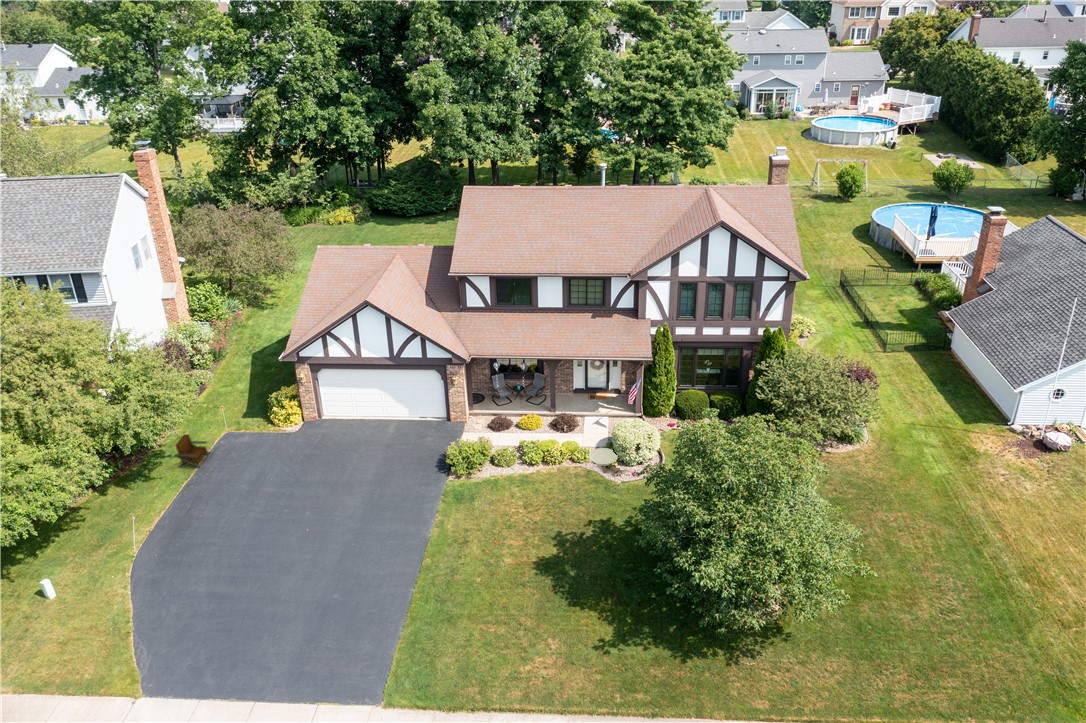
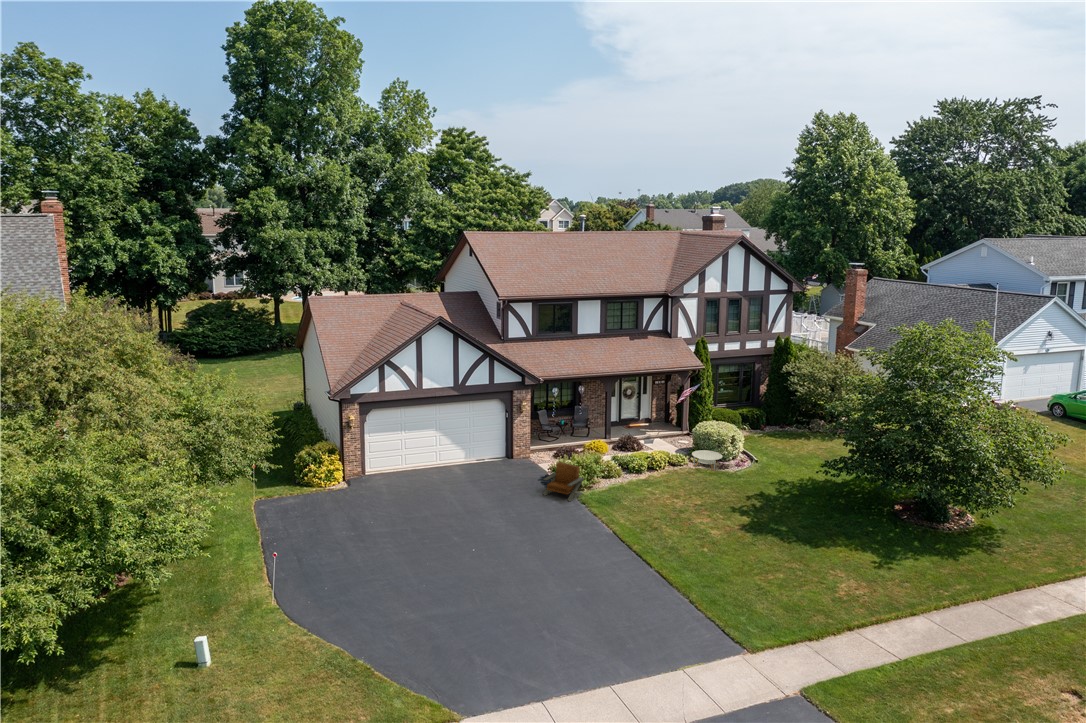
lounge chair: present [175,434,210,468] -> present [543,462,584,501]

